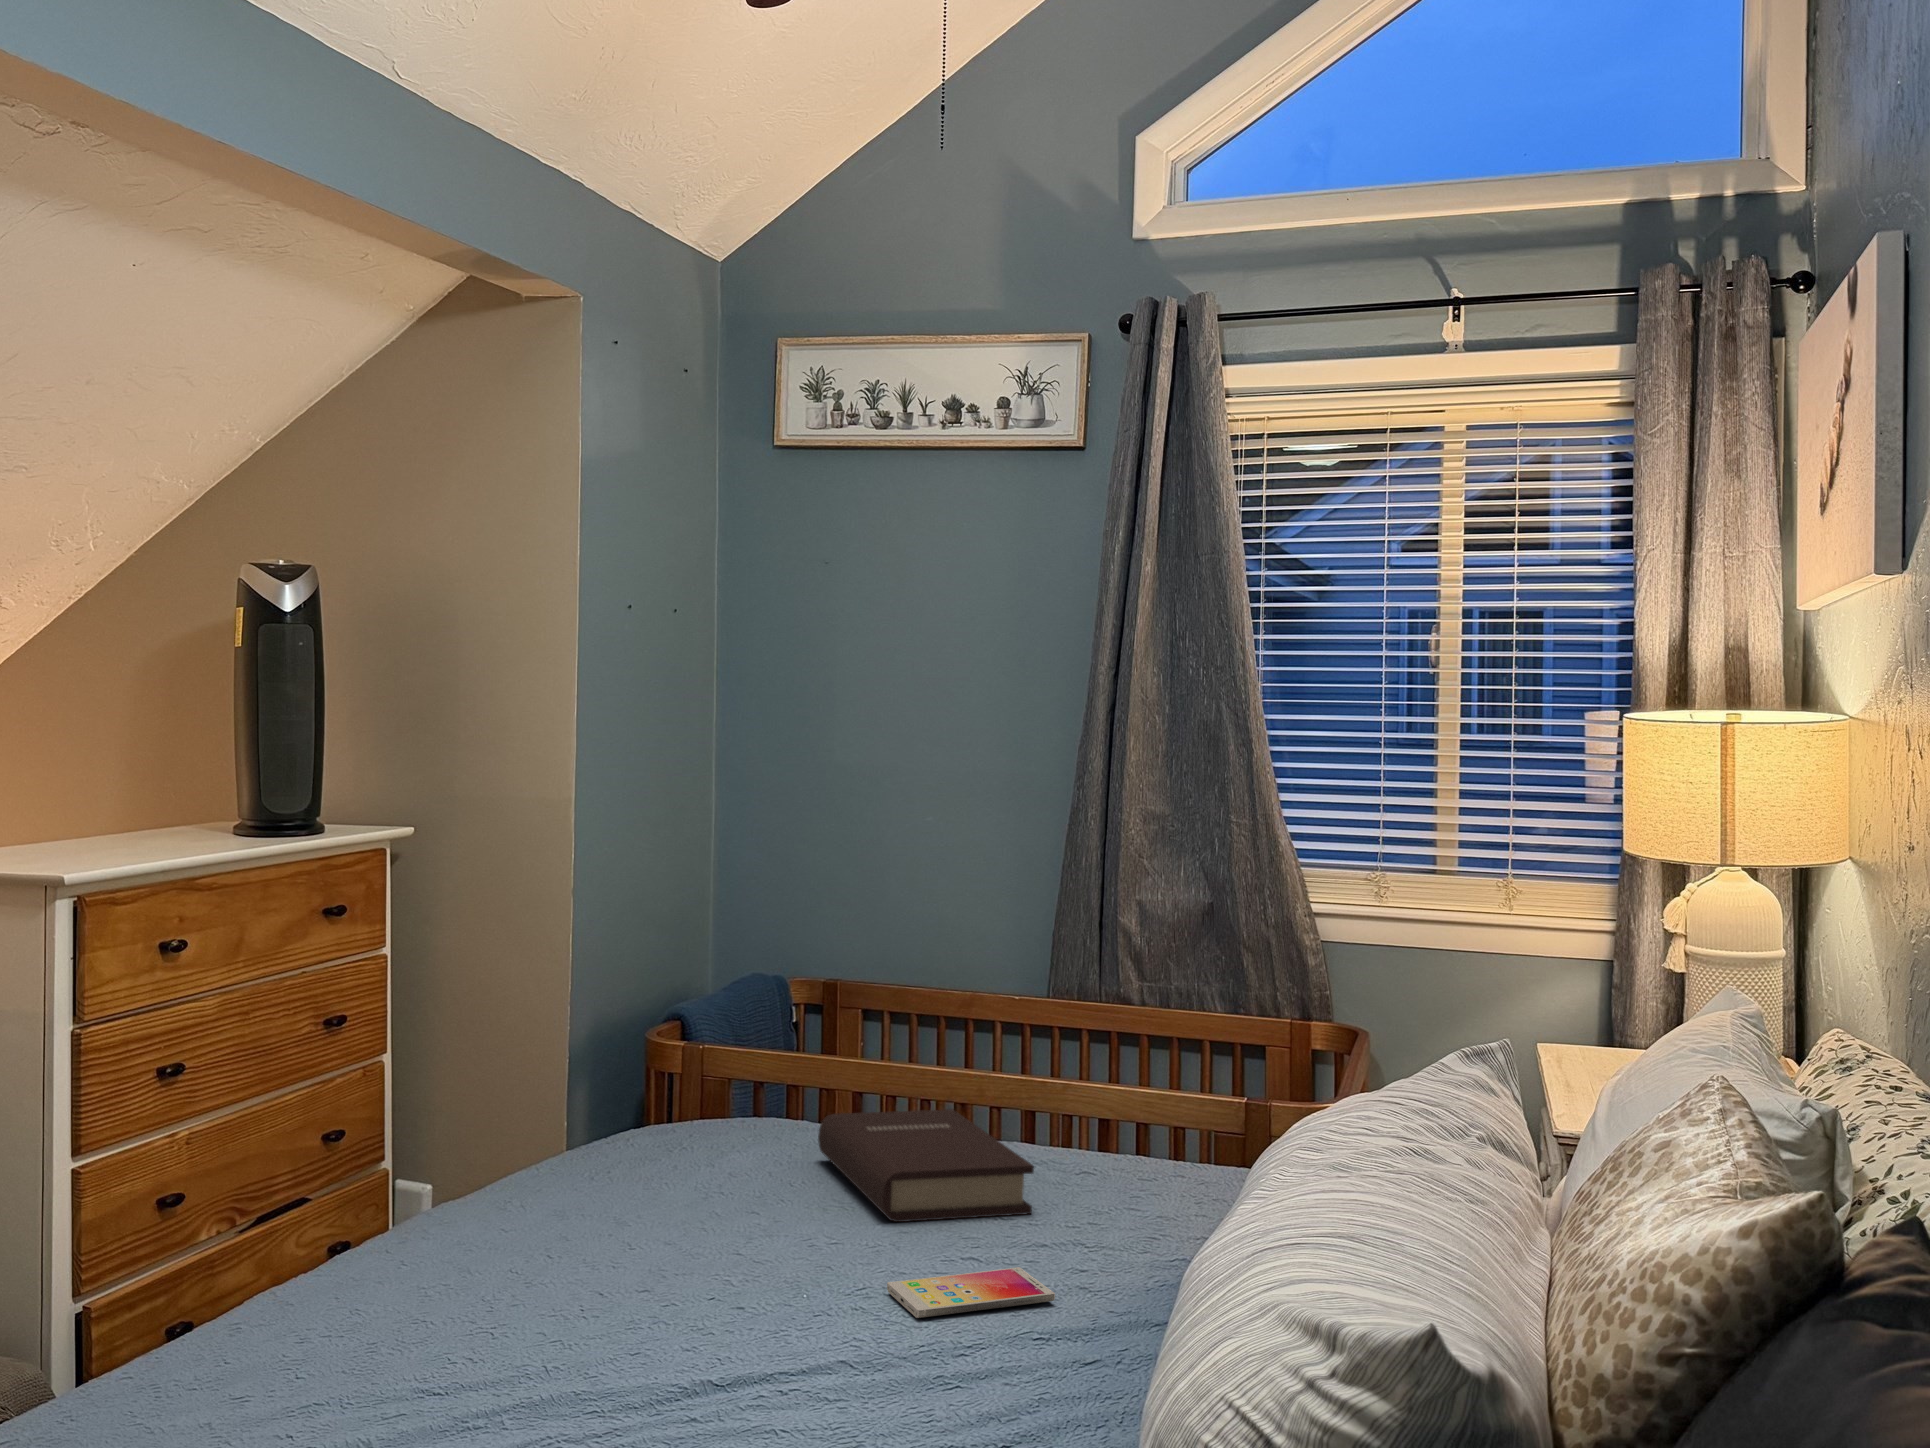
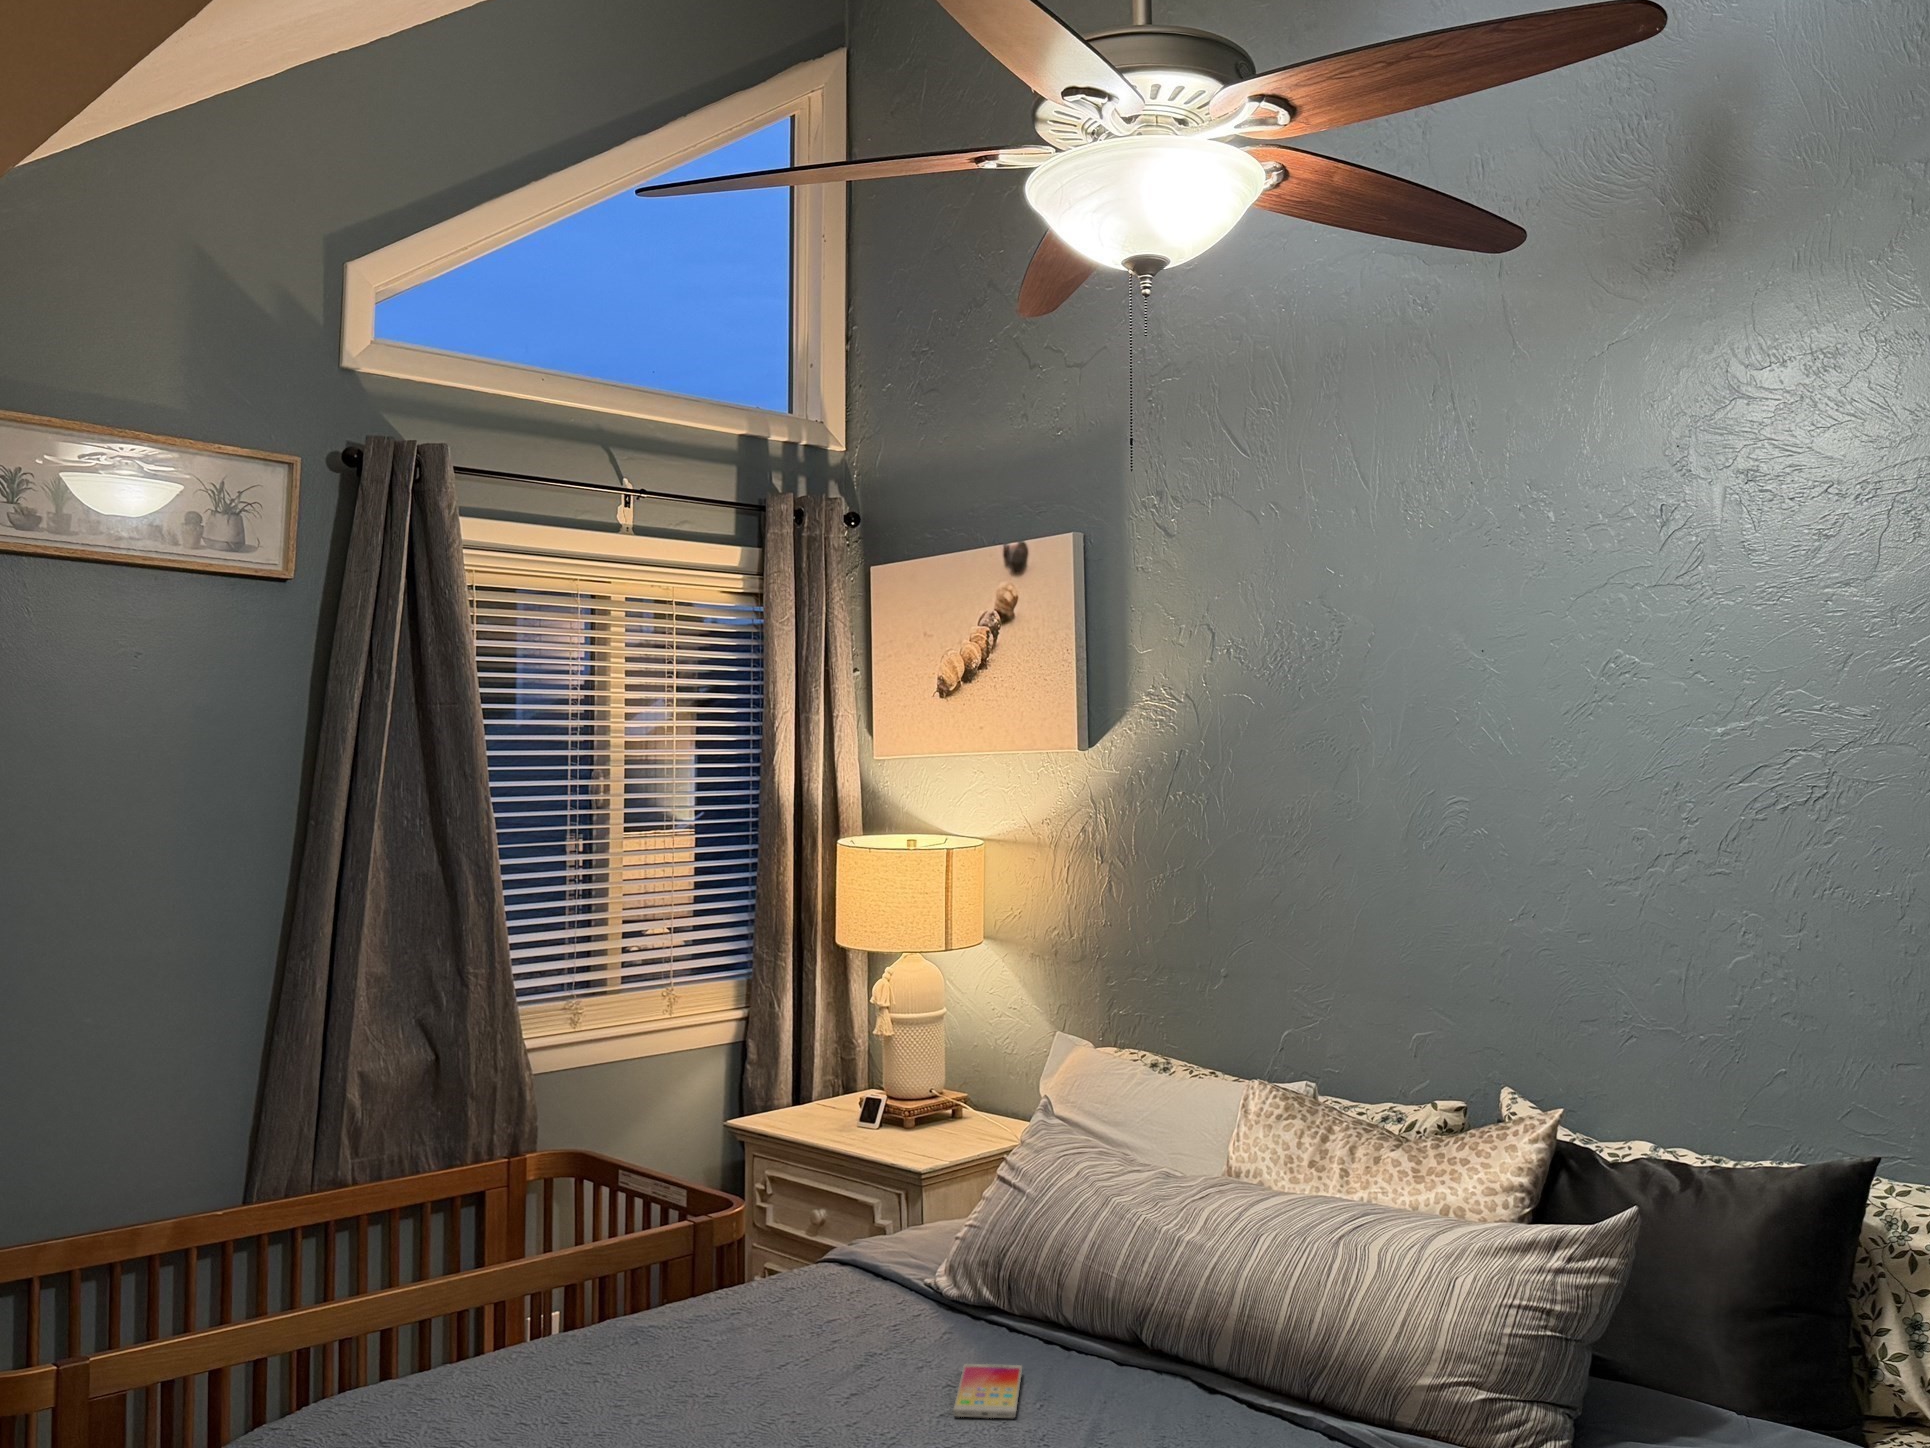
book: present [818,1109,1034,1222] -> none [595,1288,832,1385]

